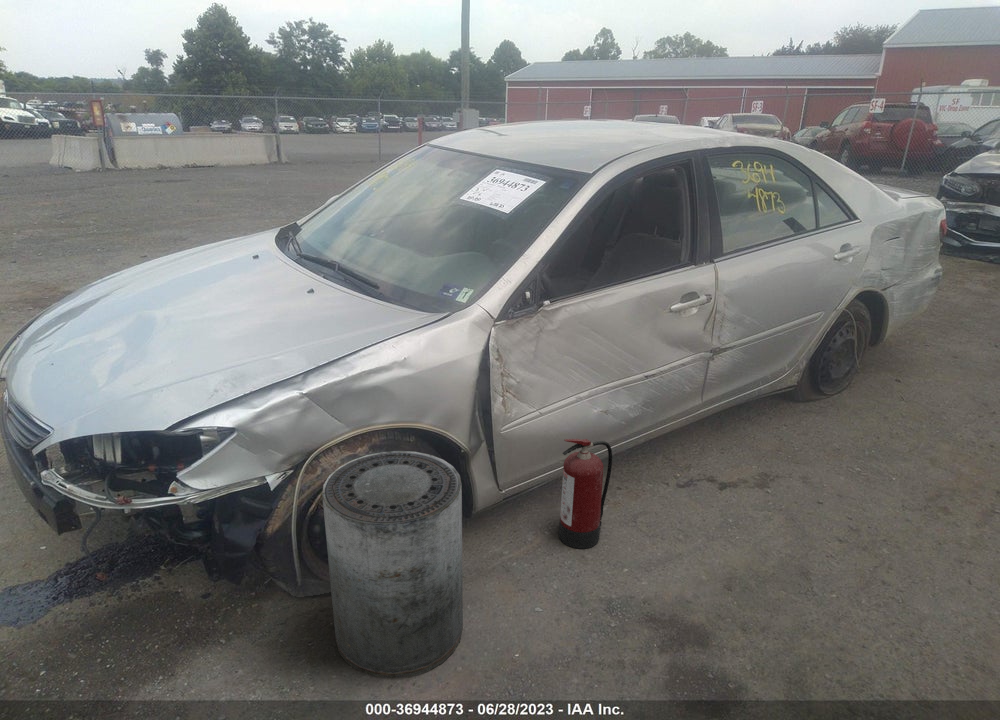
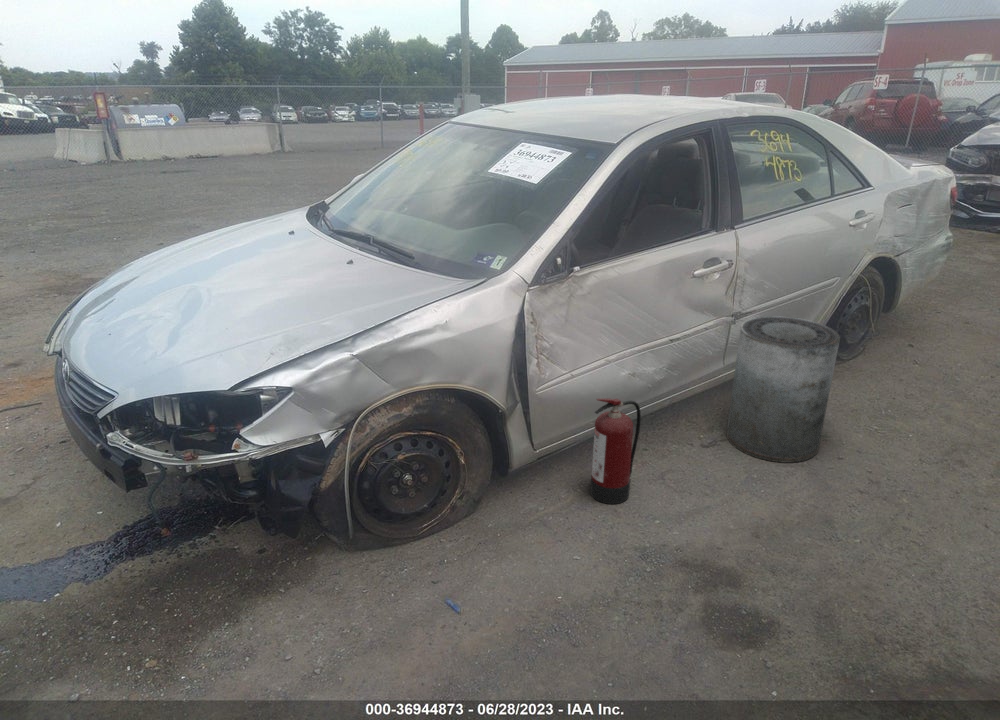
trash can: present [322,451,463,679] -> present [727,316,840,462]

